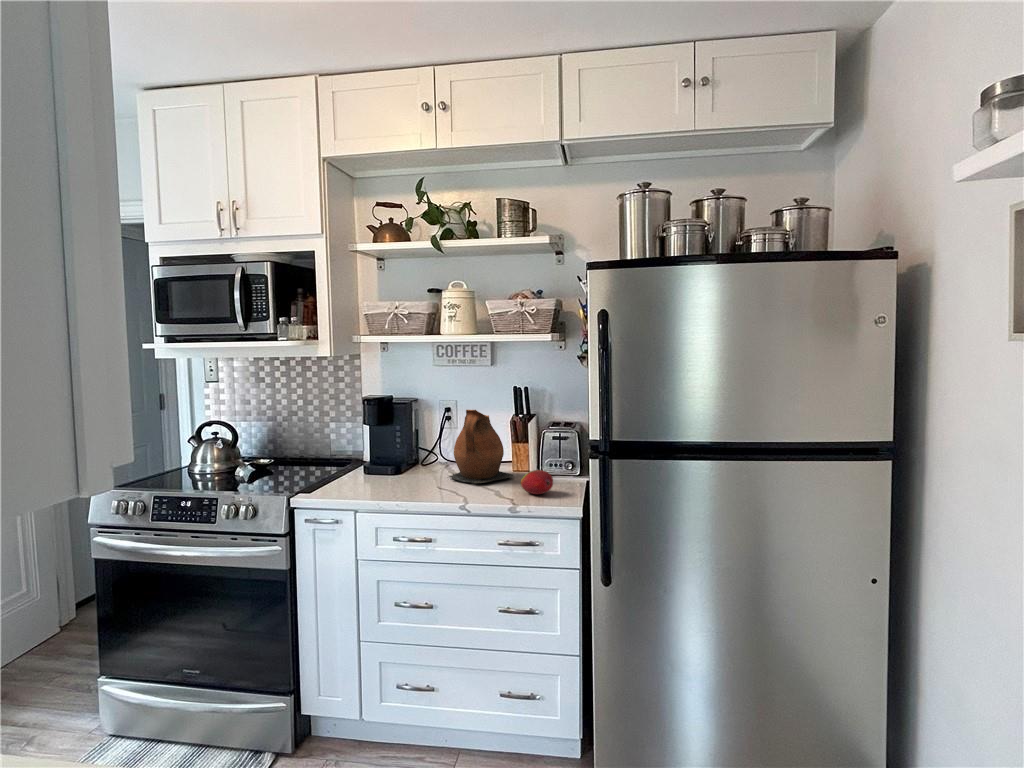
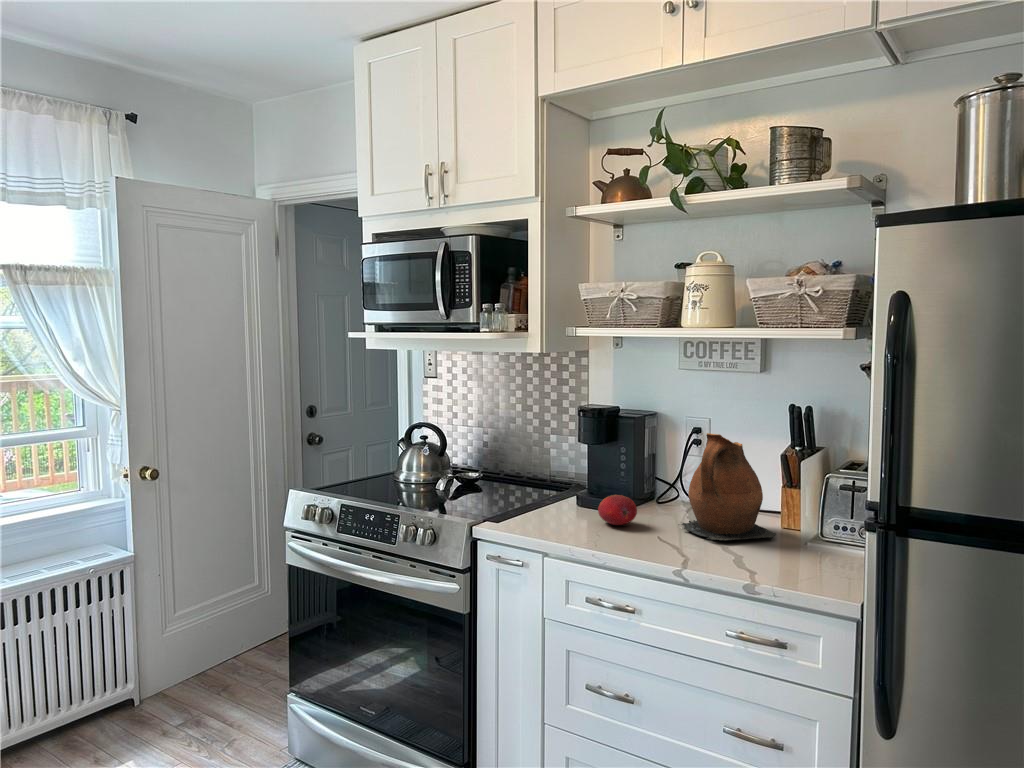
fruit: present [521,470,553,494] -> present [598,495,637,525]

